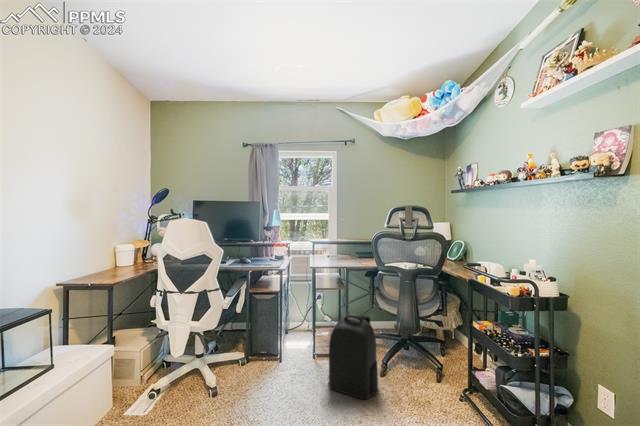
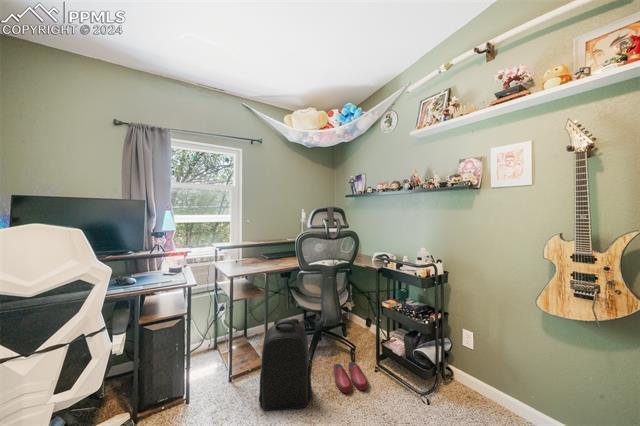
slippers: none [406,376,443,411] -> present [334,362,368,393]

